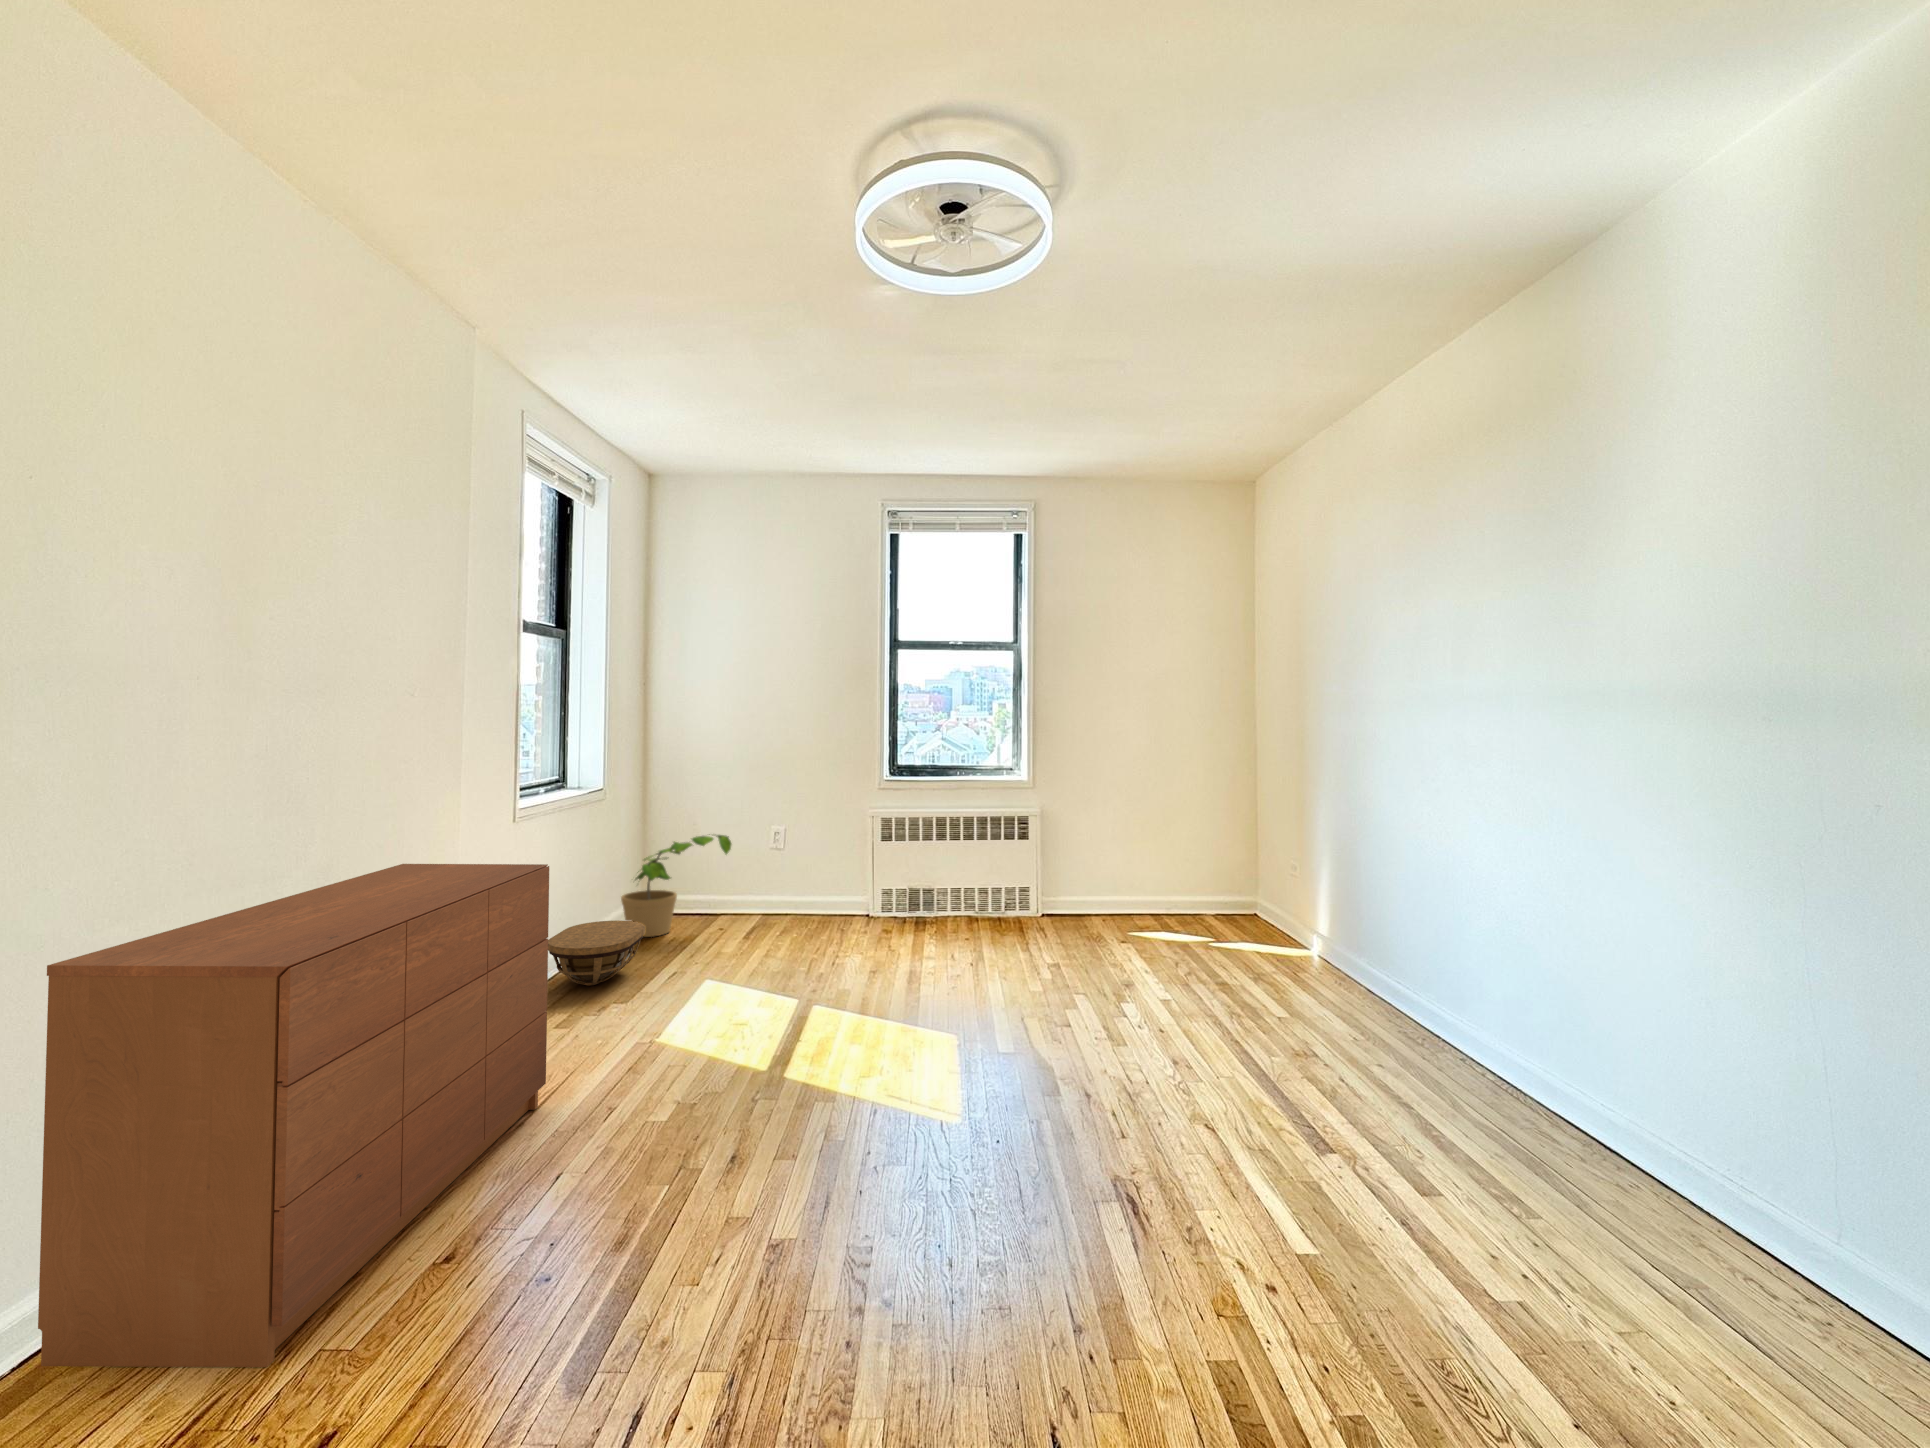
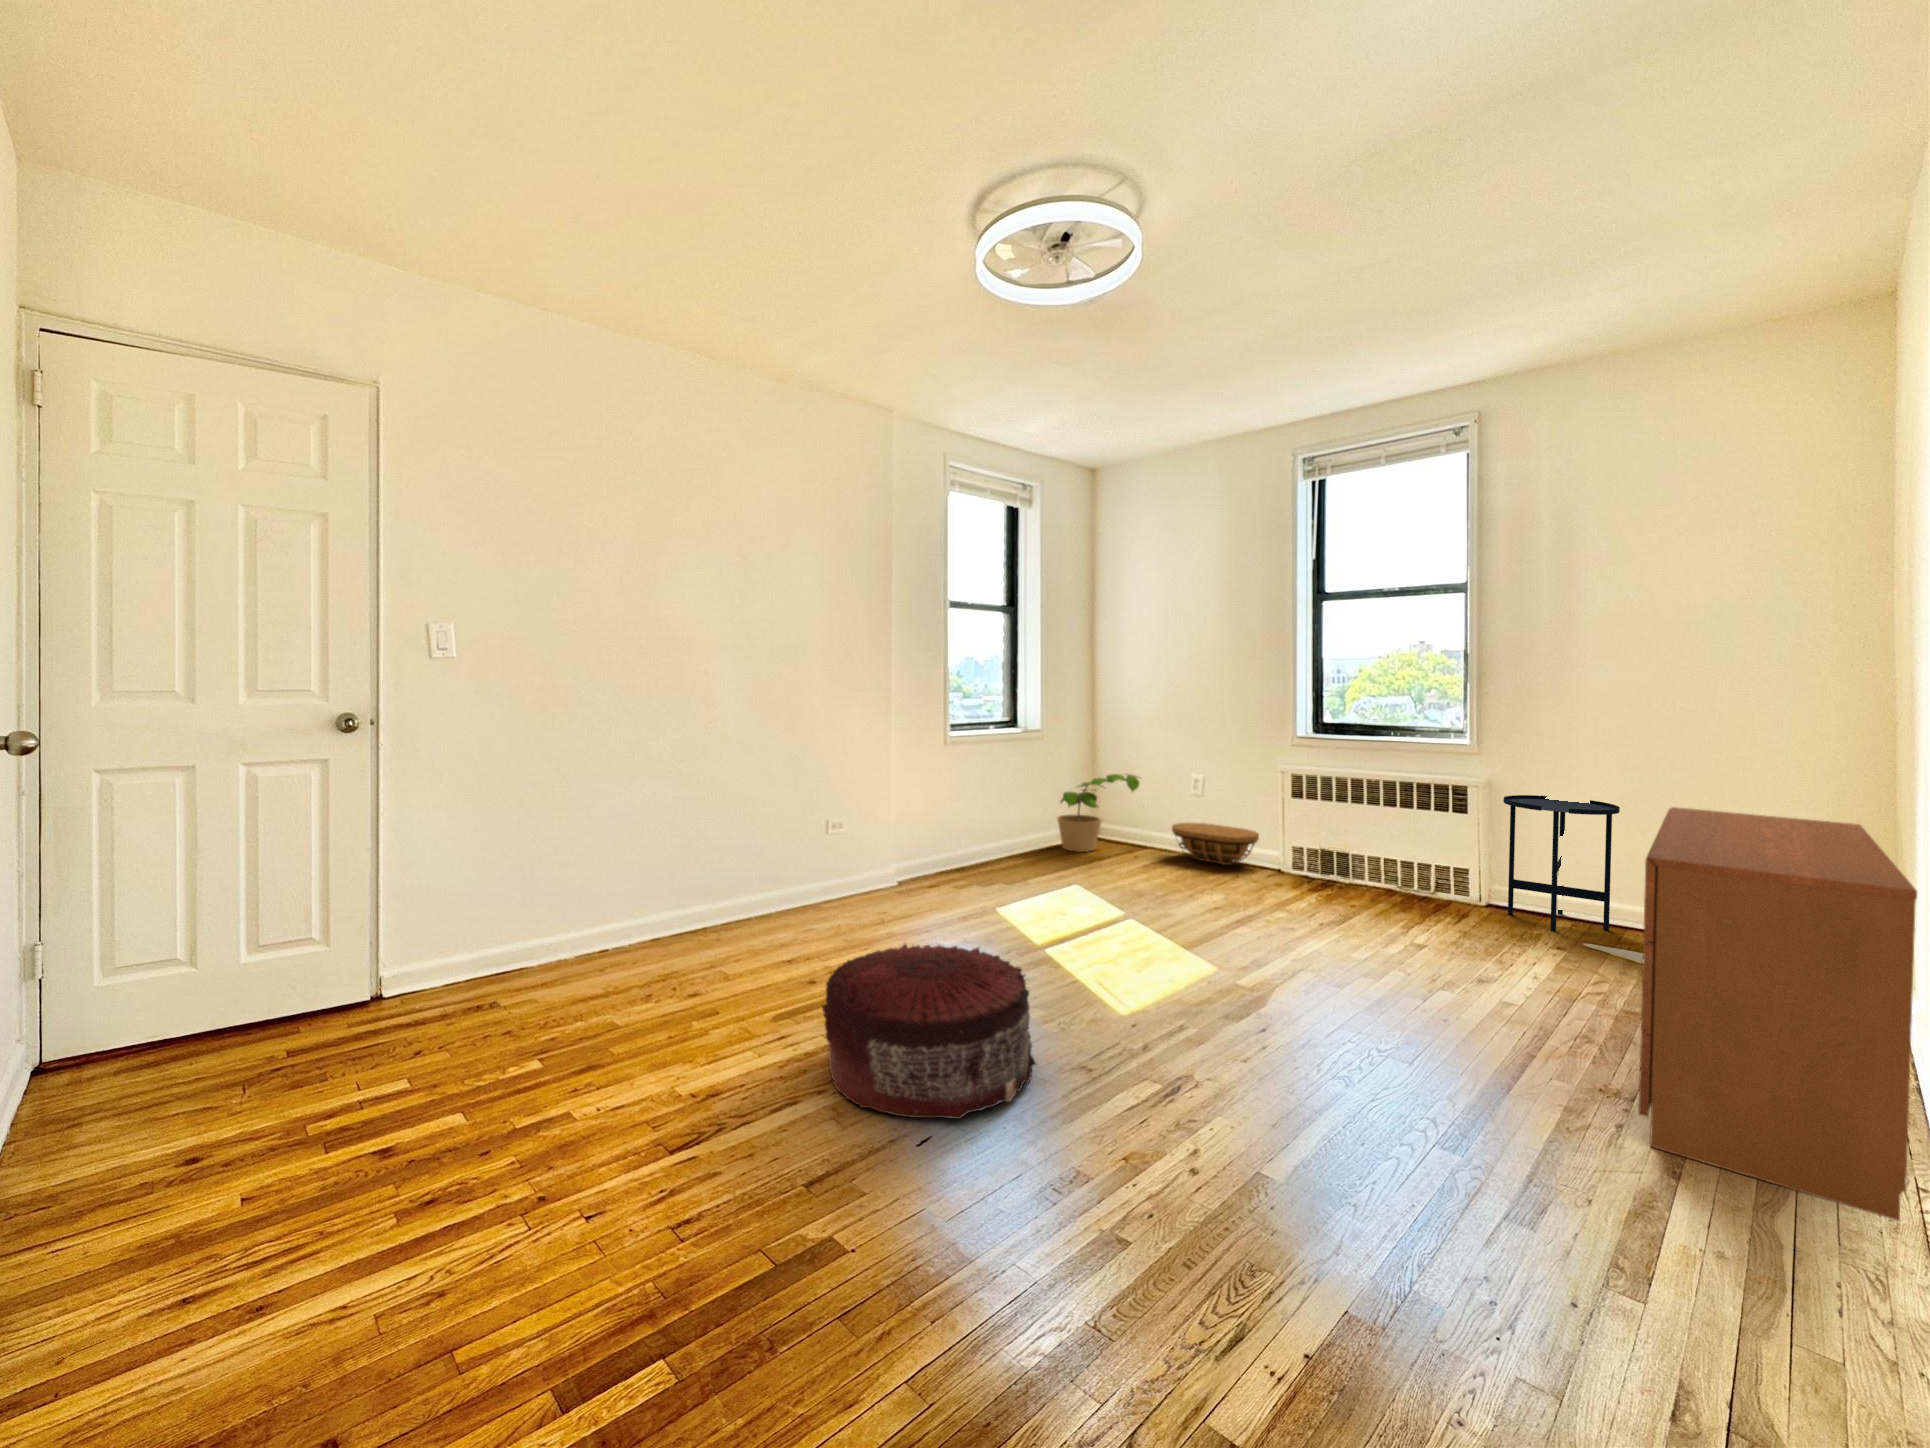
side table: none [1067,816,1146,930] -> present [1503,795,1620,931]
dresser: present [38,864,549,1367] -> present [1639,807,1917,1221]
basket: present [548,921,645,985] -> present [1172,823,1259,865]
pouf: none [734,1067,1004,1327] -> present [822,944,1036,1119]

